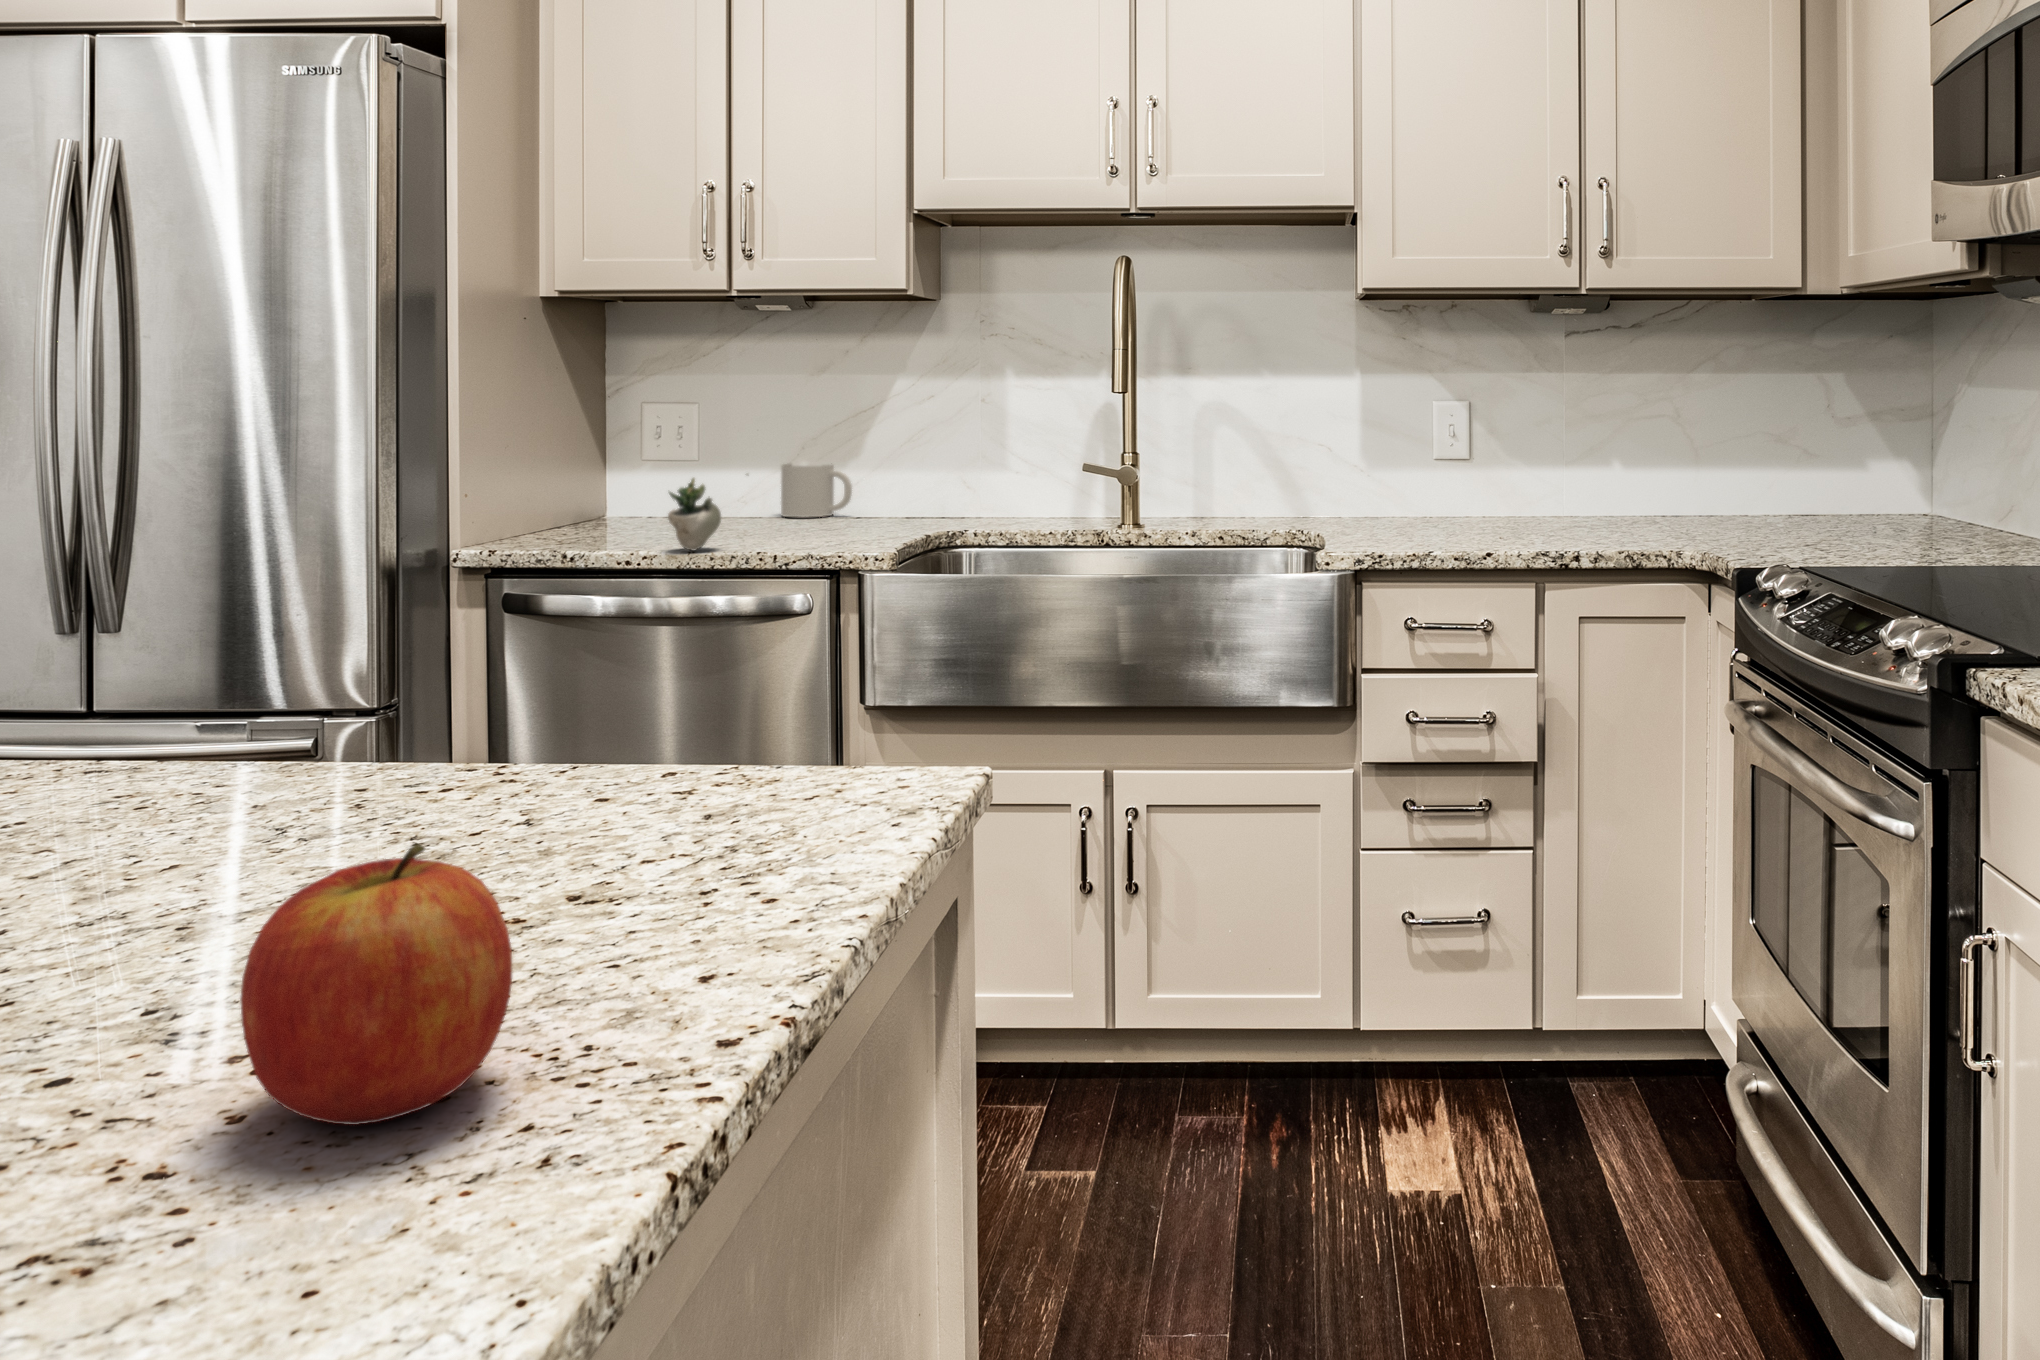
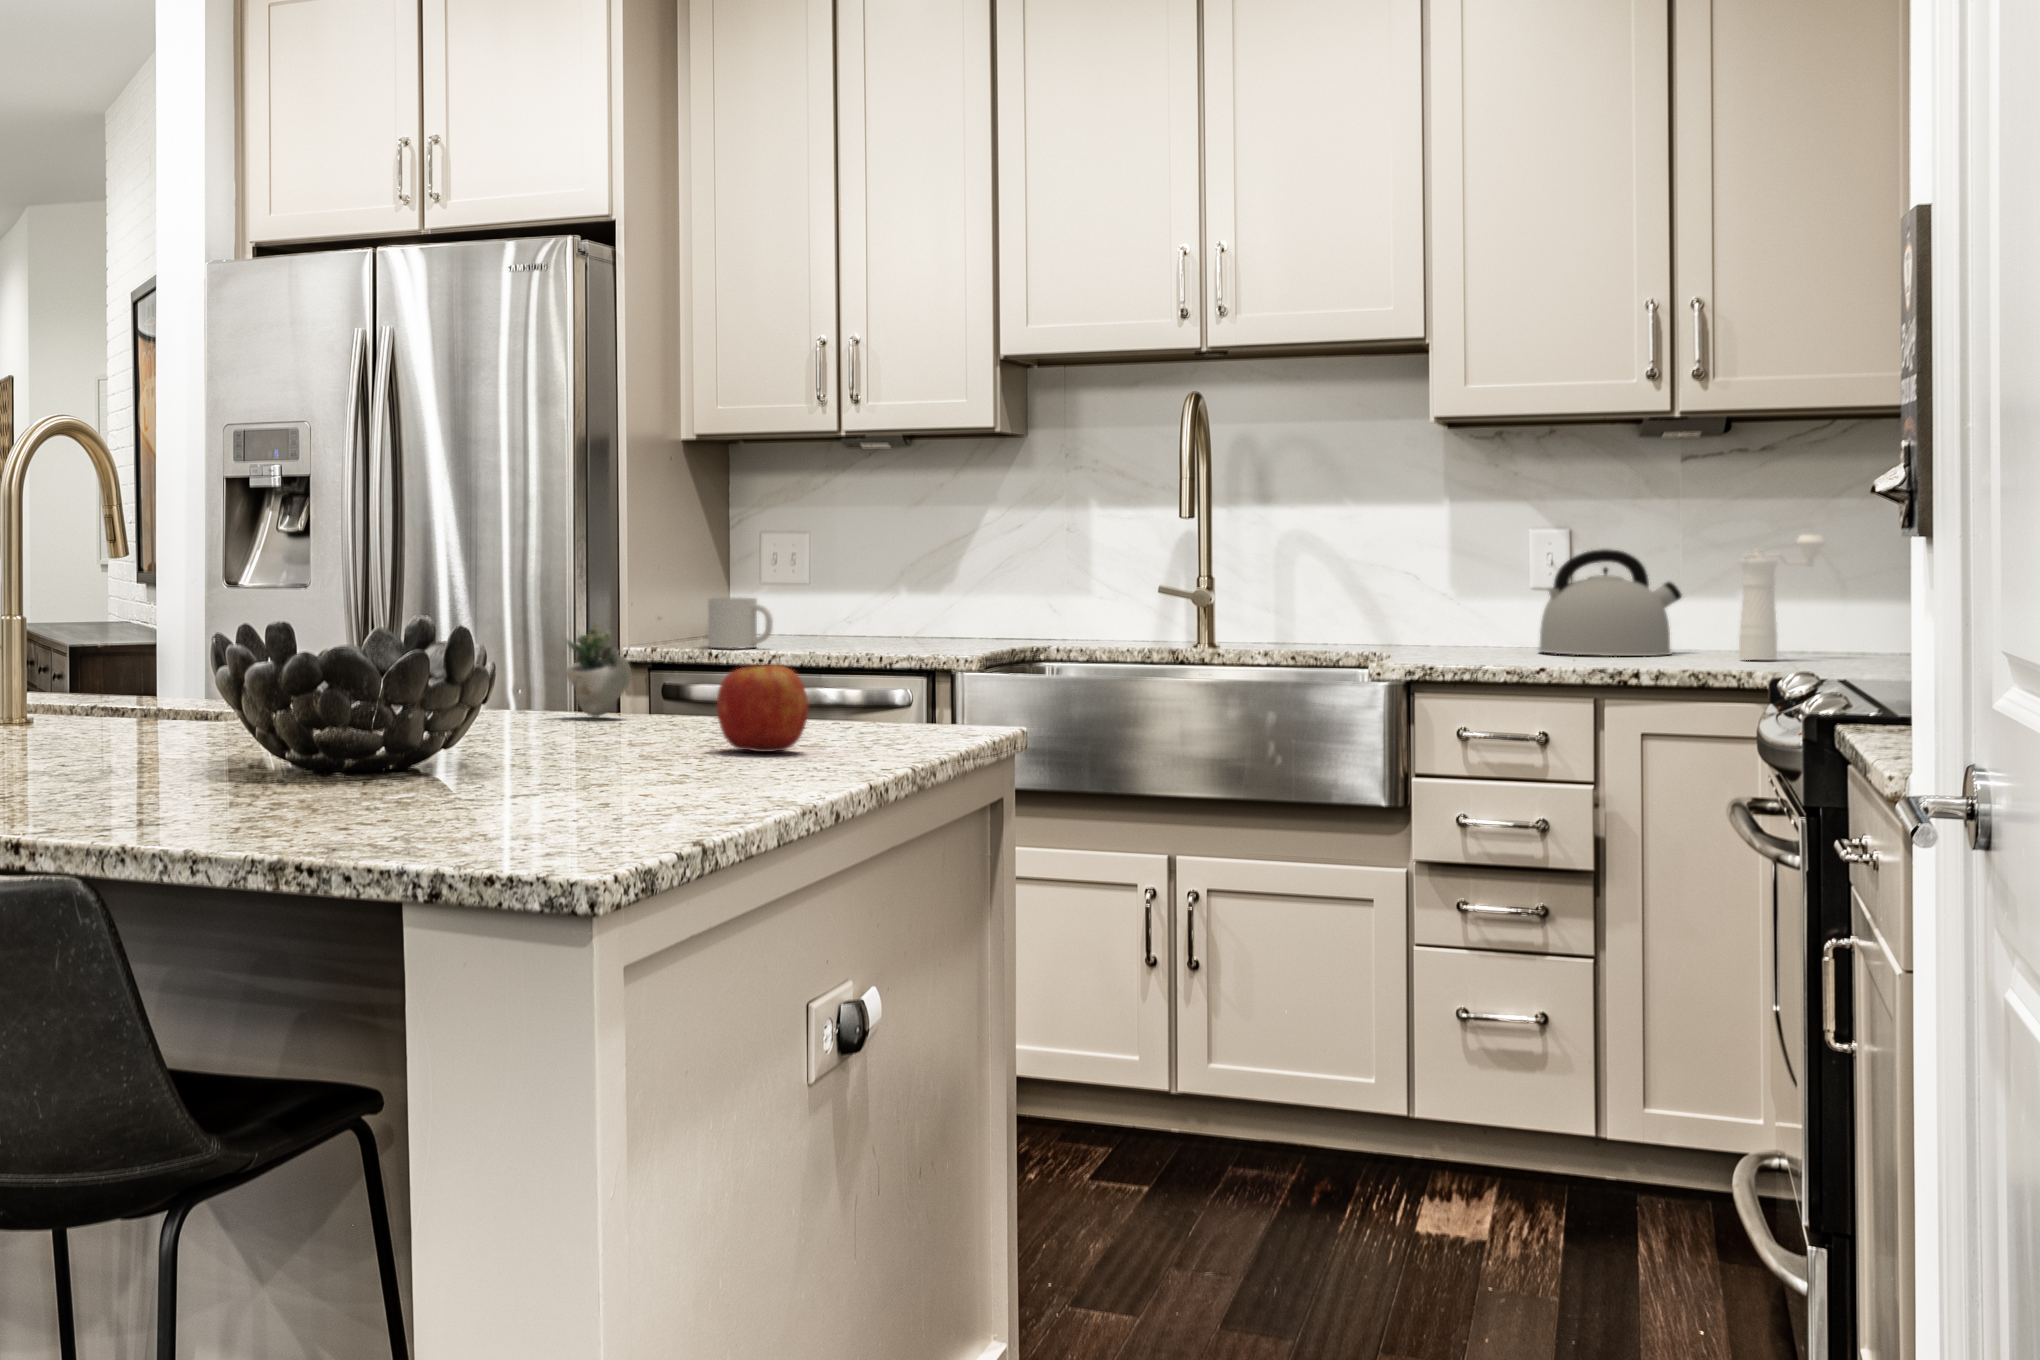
pepper mill: none [1632,407,1697,530] -> present [1739,535,1825,660]
kettle: none [1441,420,1566,526] -> present [1539,549,1682,656]
mug: present [781,463,852,517] -> present [708,598,773,648]
succulent plant: present [668,478,721,551] -> present [566,617,660,717]

